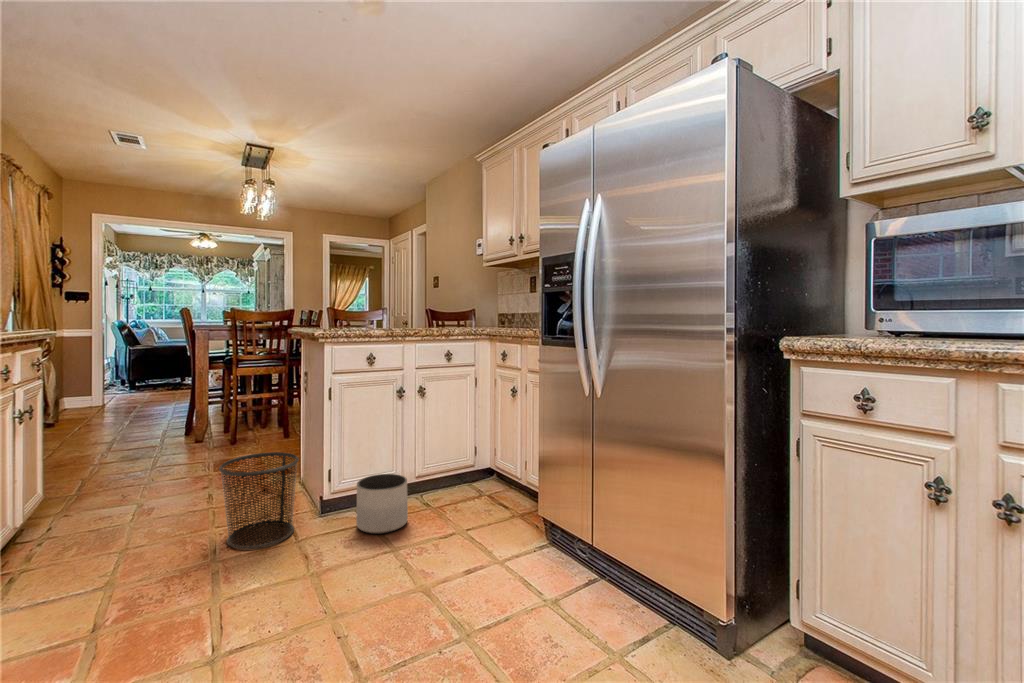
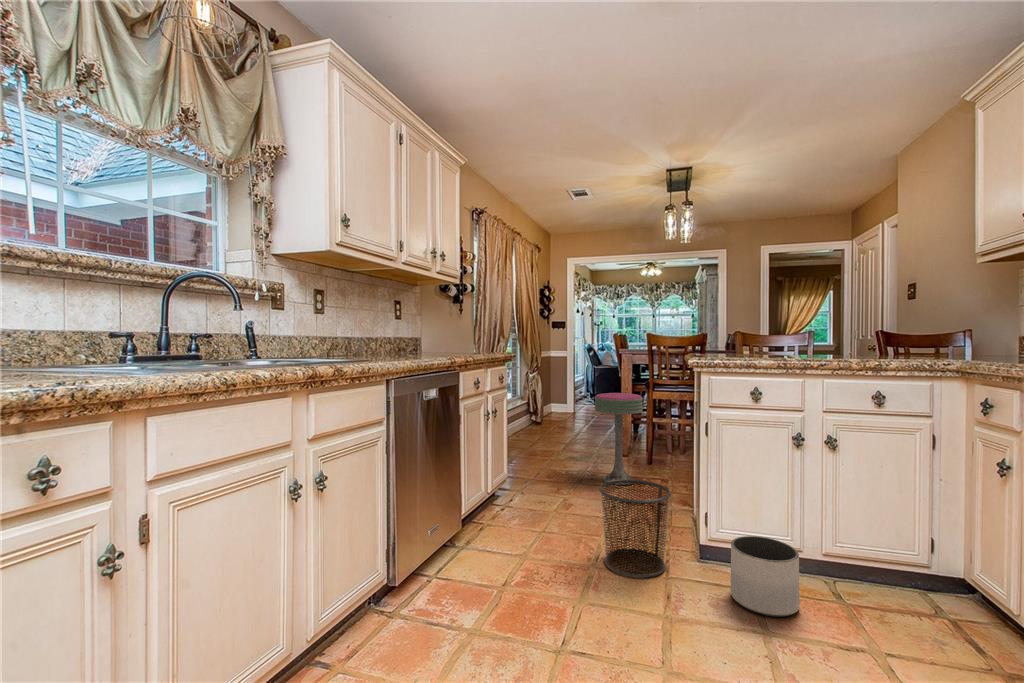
bar stool: none [174,373,235,473] -> present [595,393,643,485]

